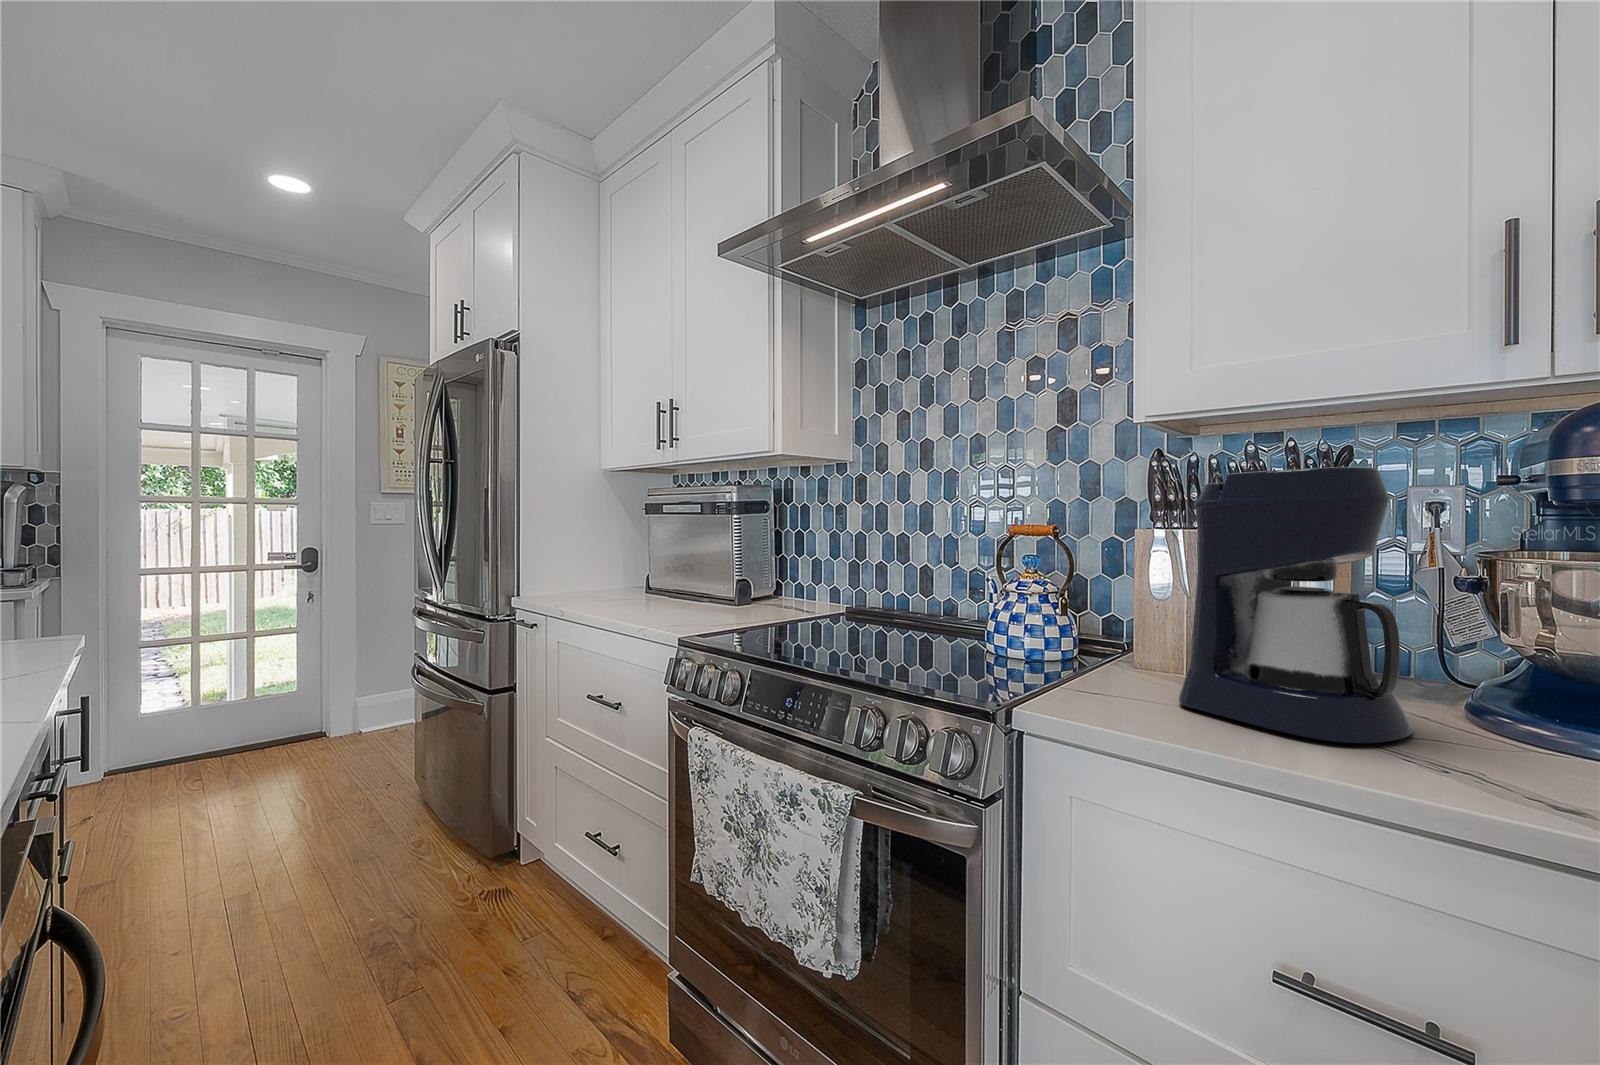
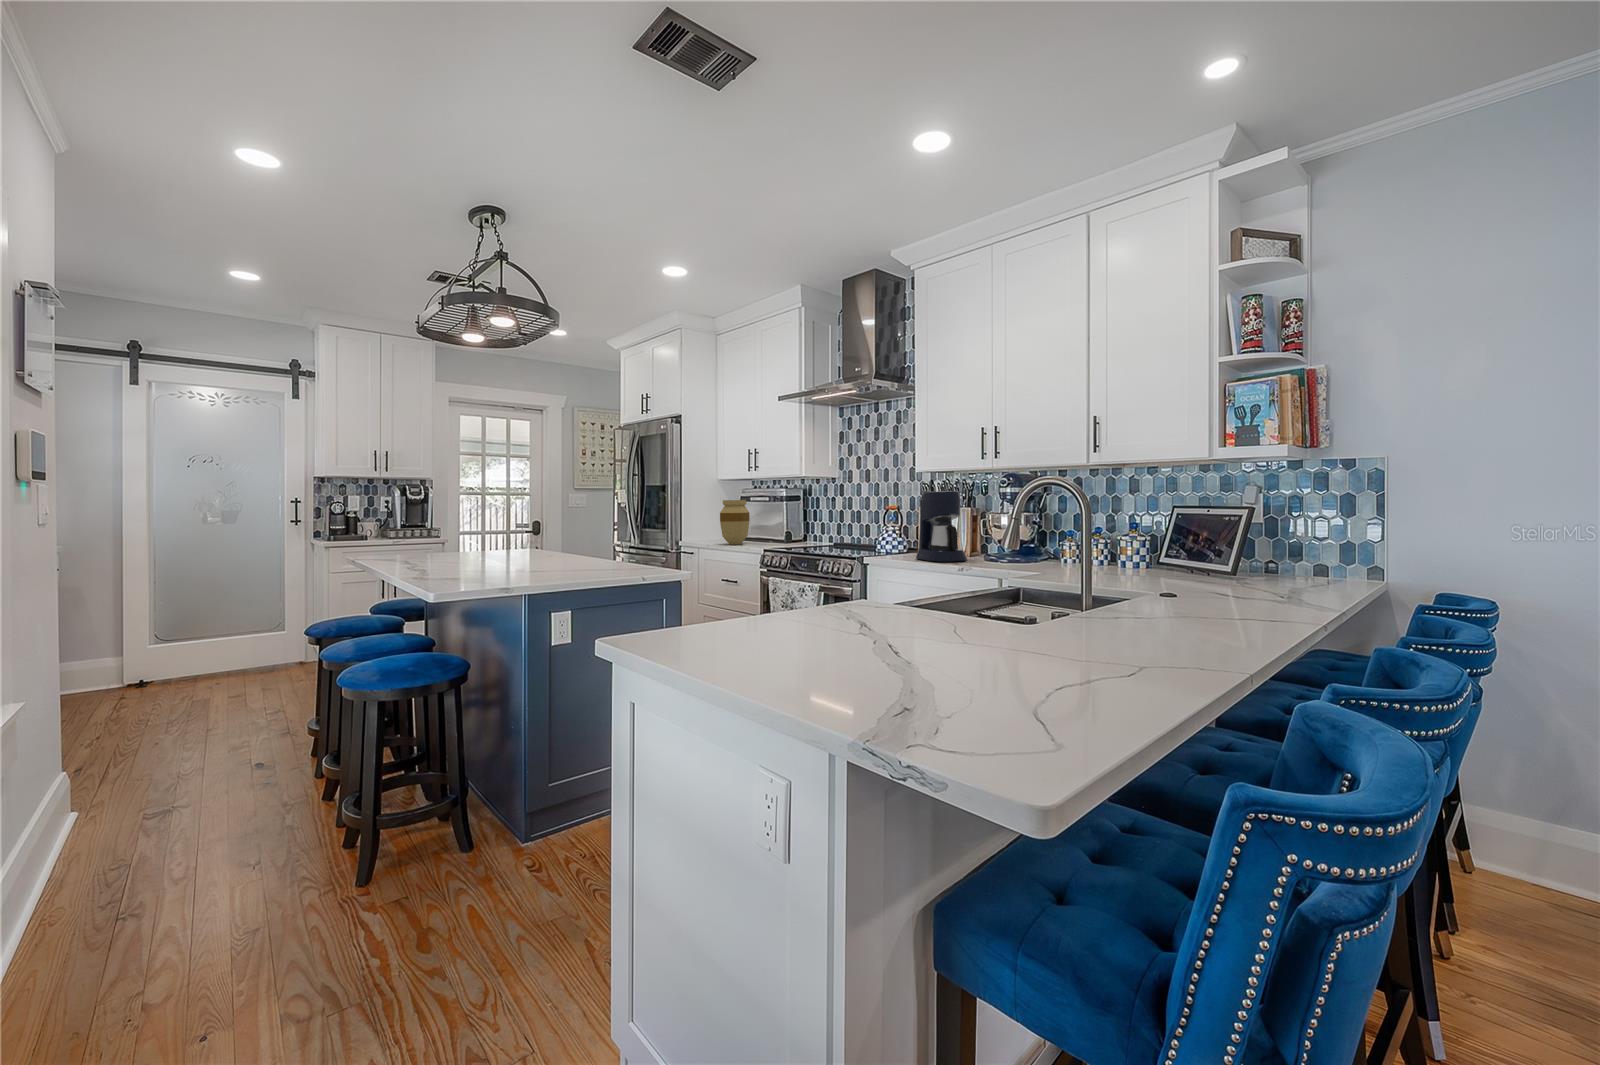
vase: none [590,510,659,608] -> present [720,500,750,545]

